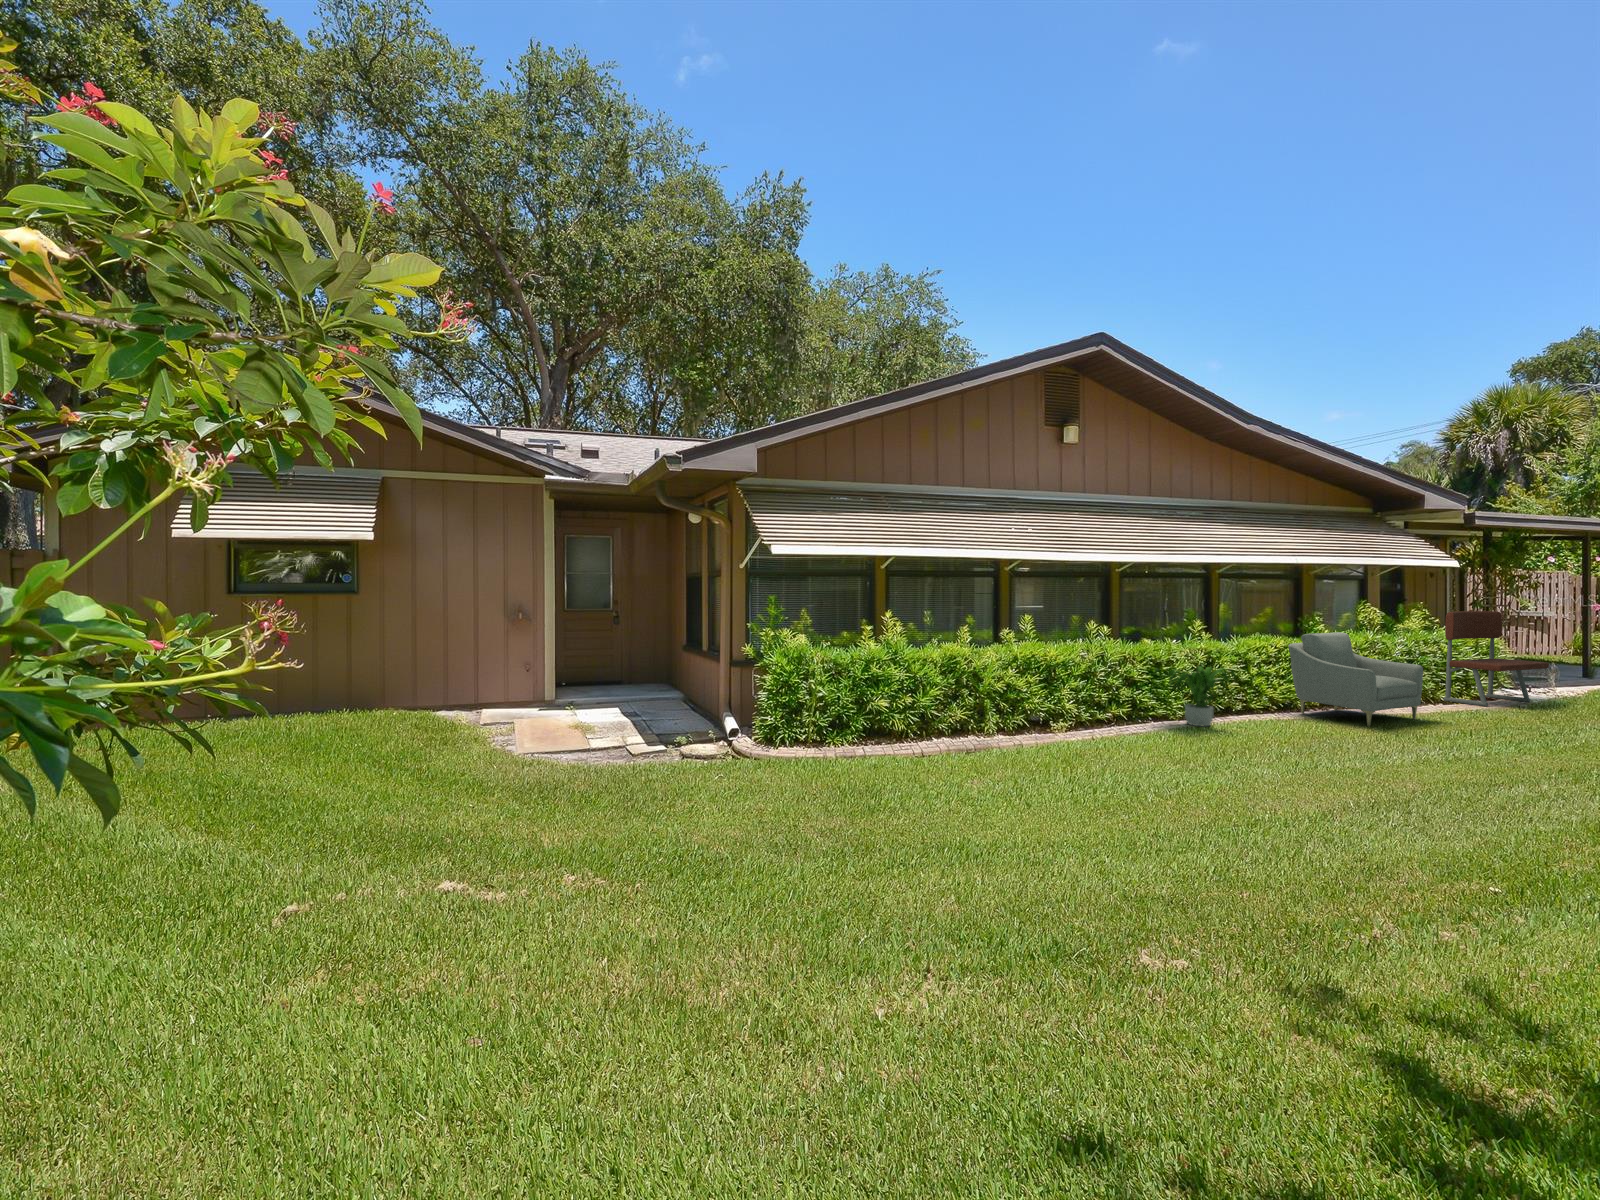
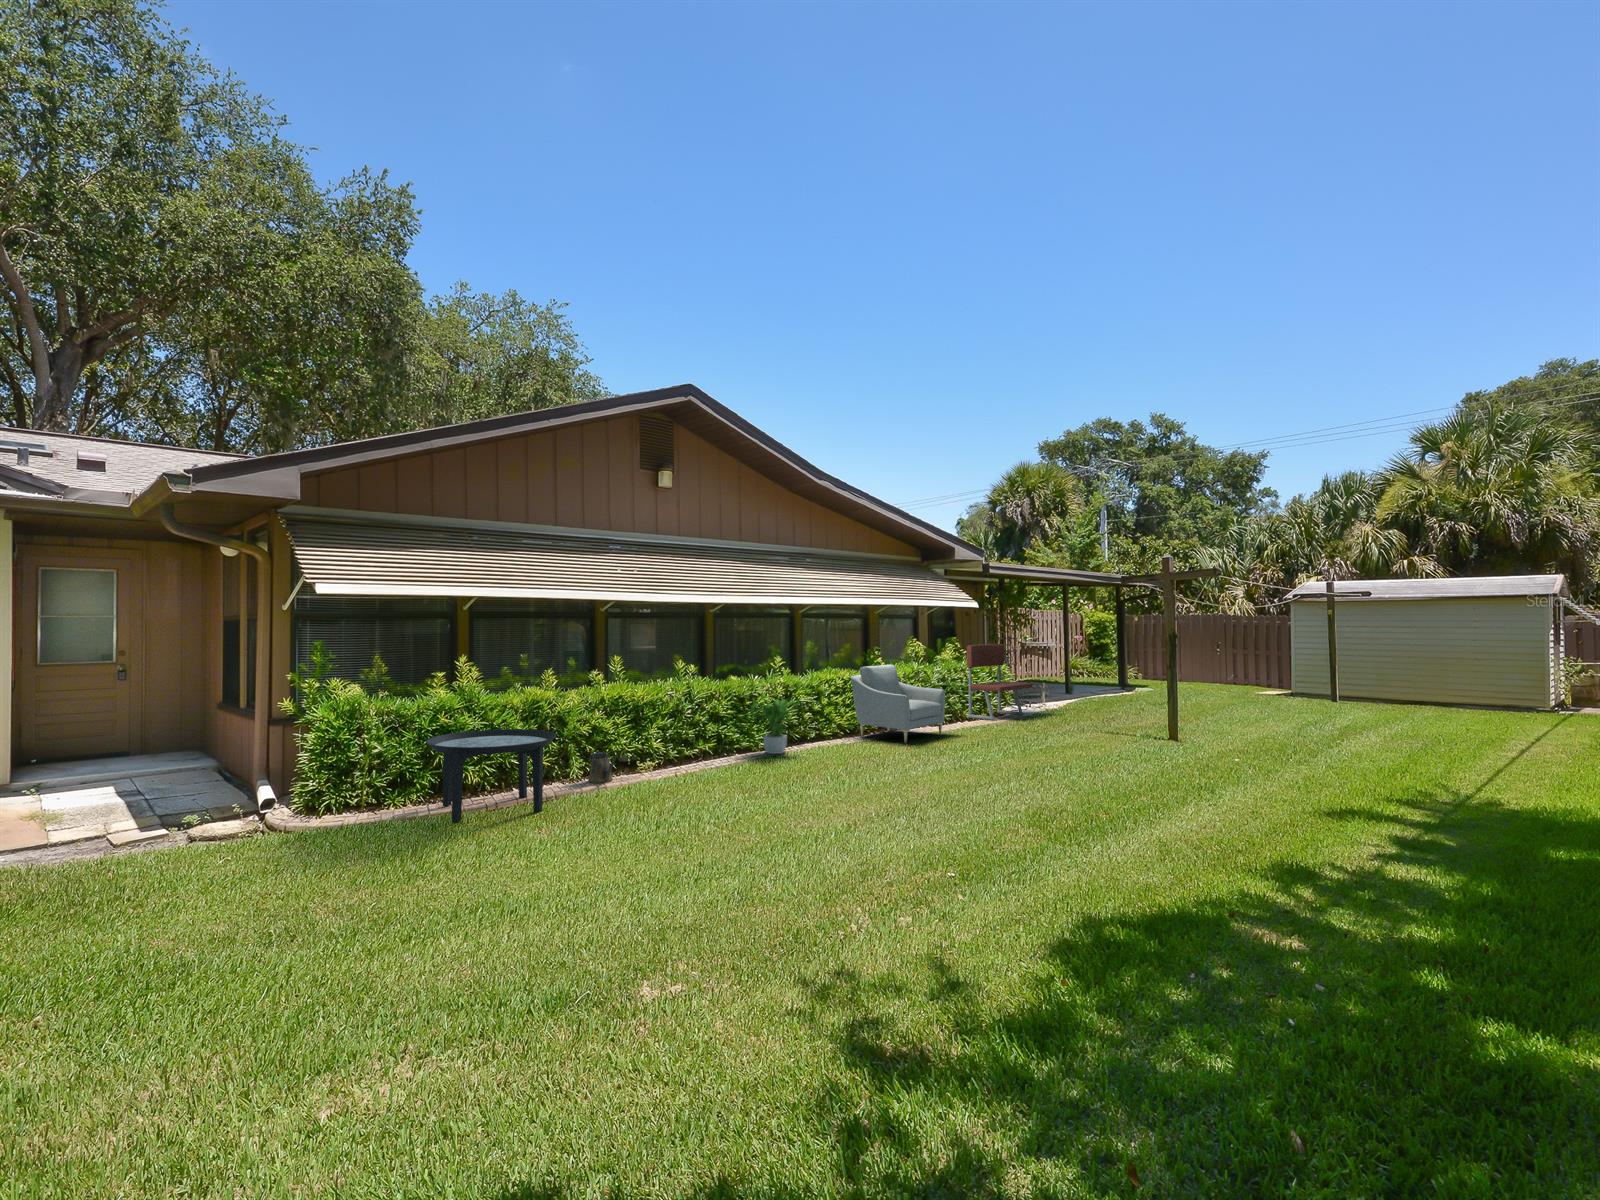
round table: none [863,681,982,767] -> present [426,729,556,822]
watering can: none [1003,710,1037,741] -> present [588,752,618,783]

